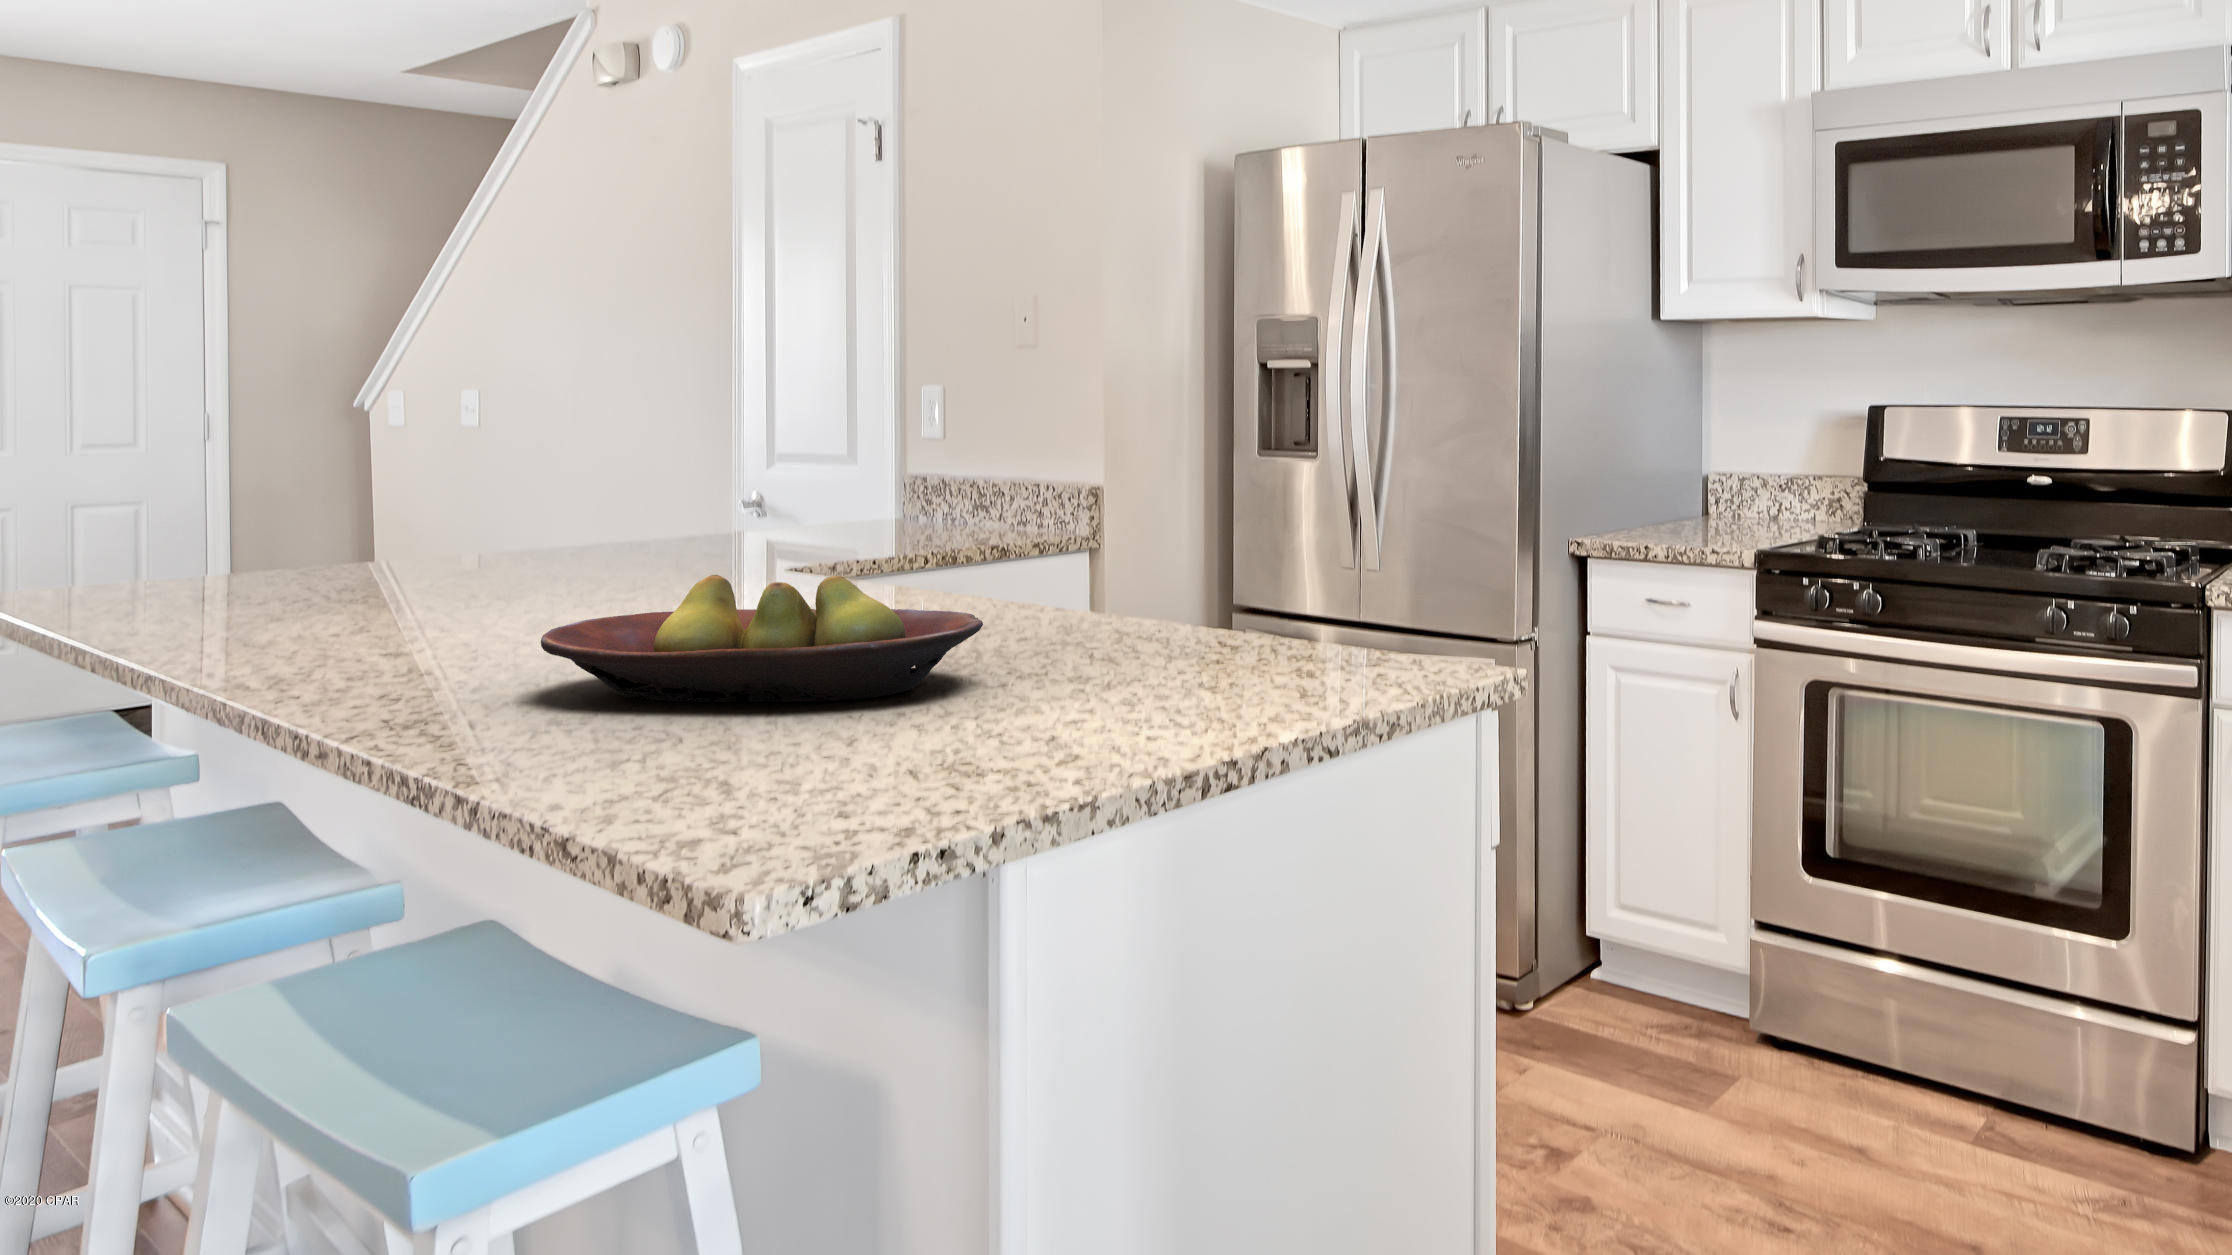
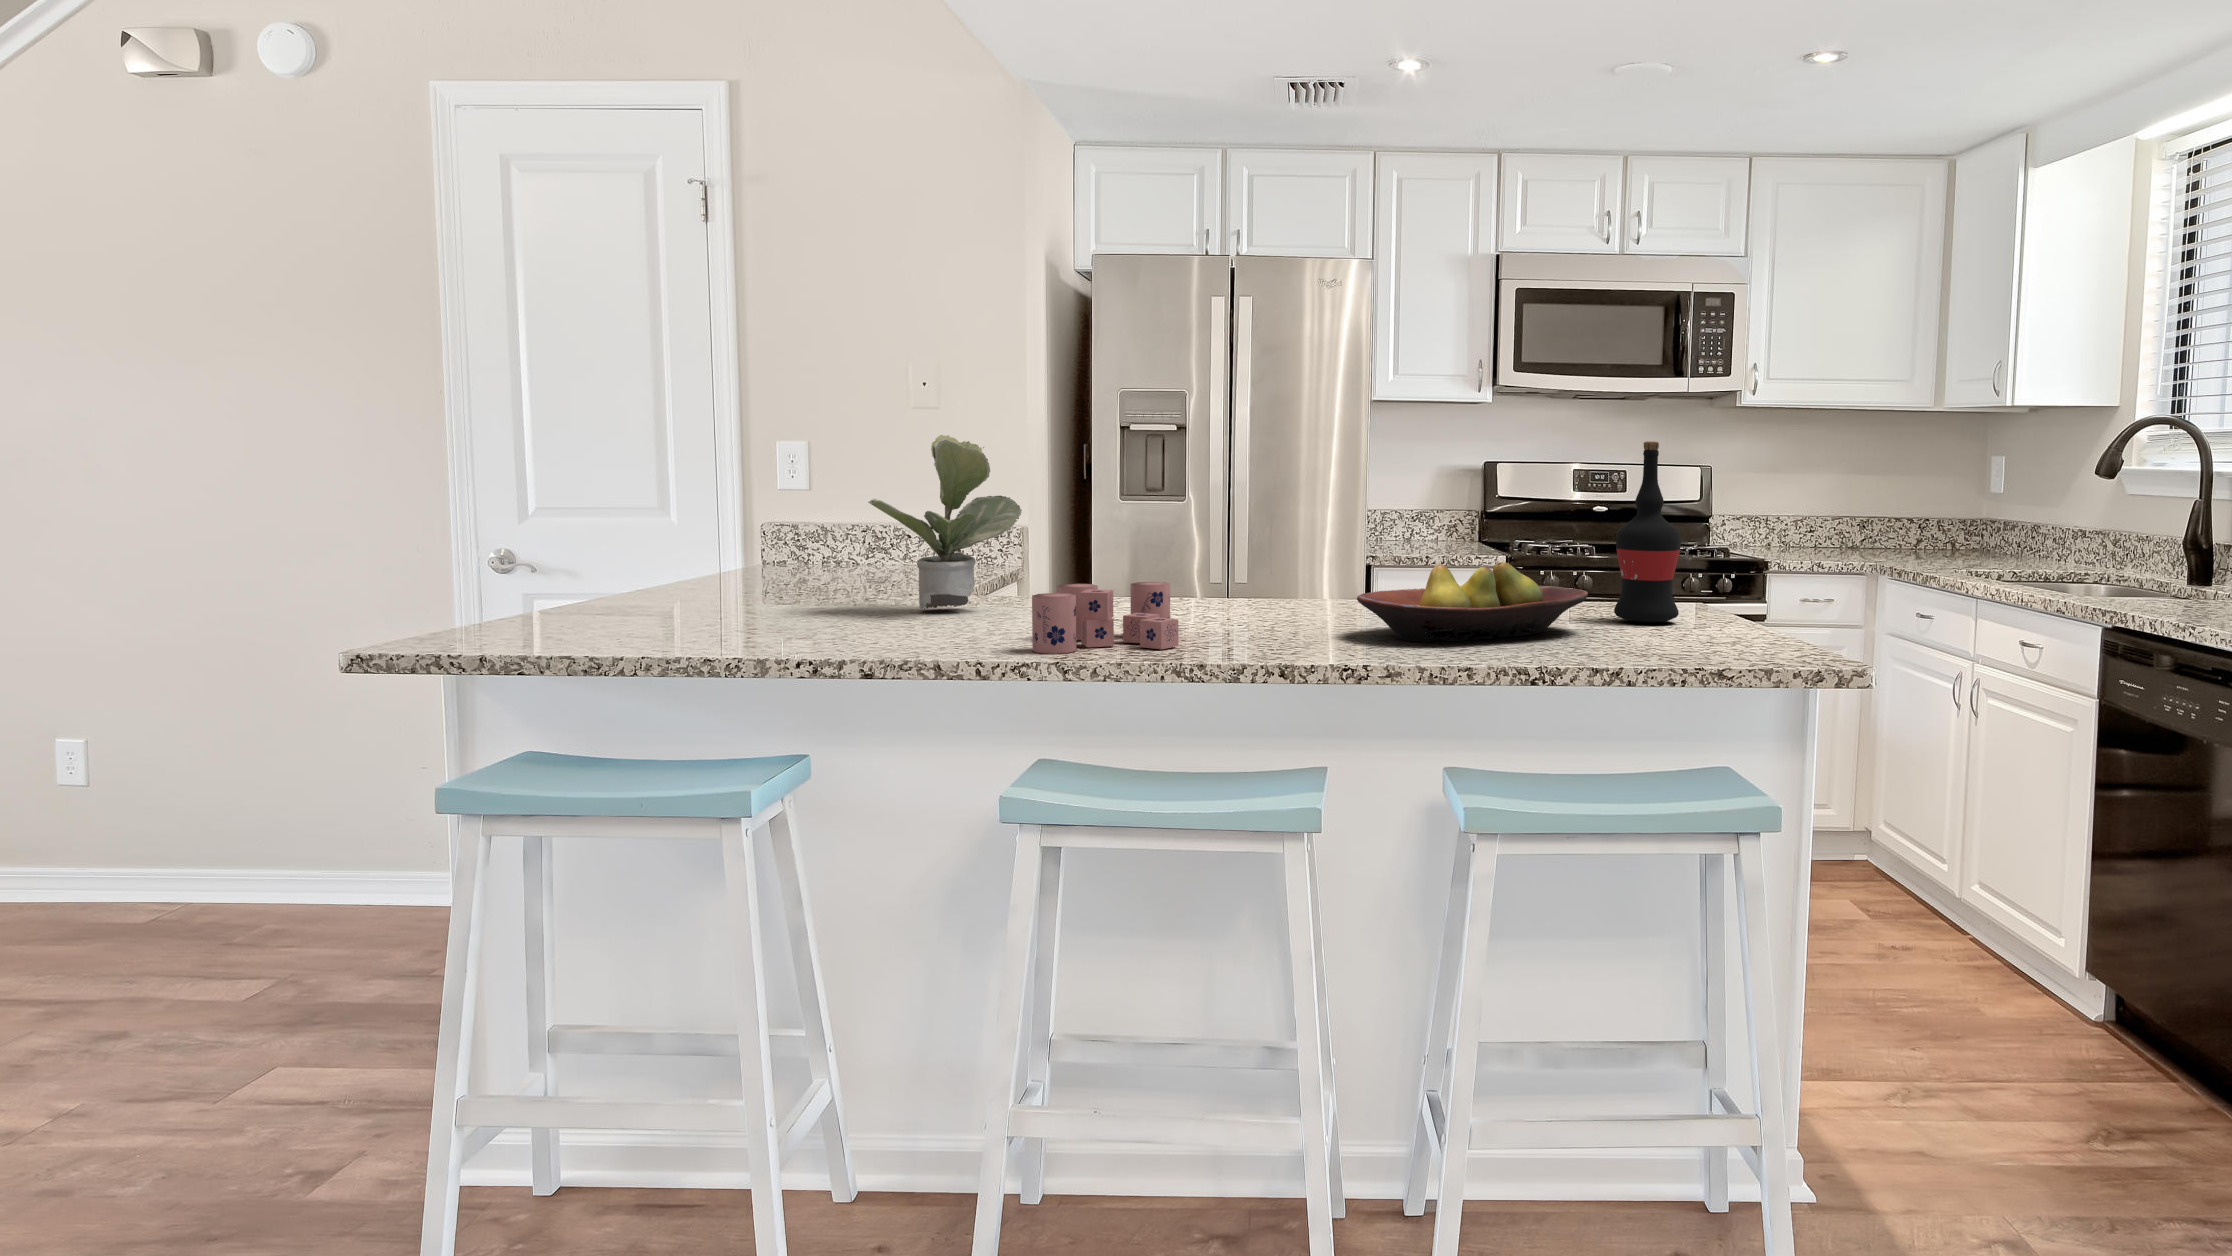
wine bottle: none [1098,373,1214,699] -> present [1614,441,1681,622]
potted plant: none [476,378,643,591] -> present [868,435,1022,609]
candle: none [191,573,483,673] -> present [1032,582,1179,654]

